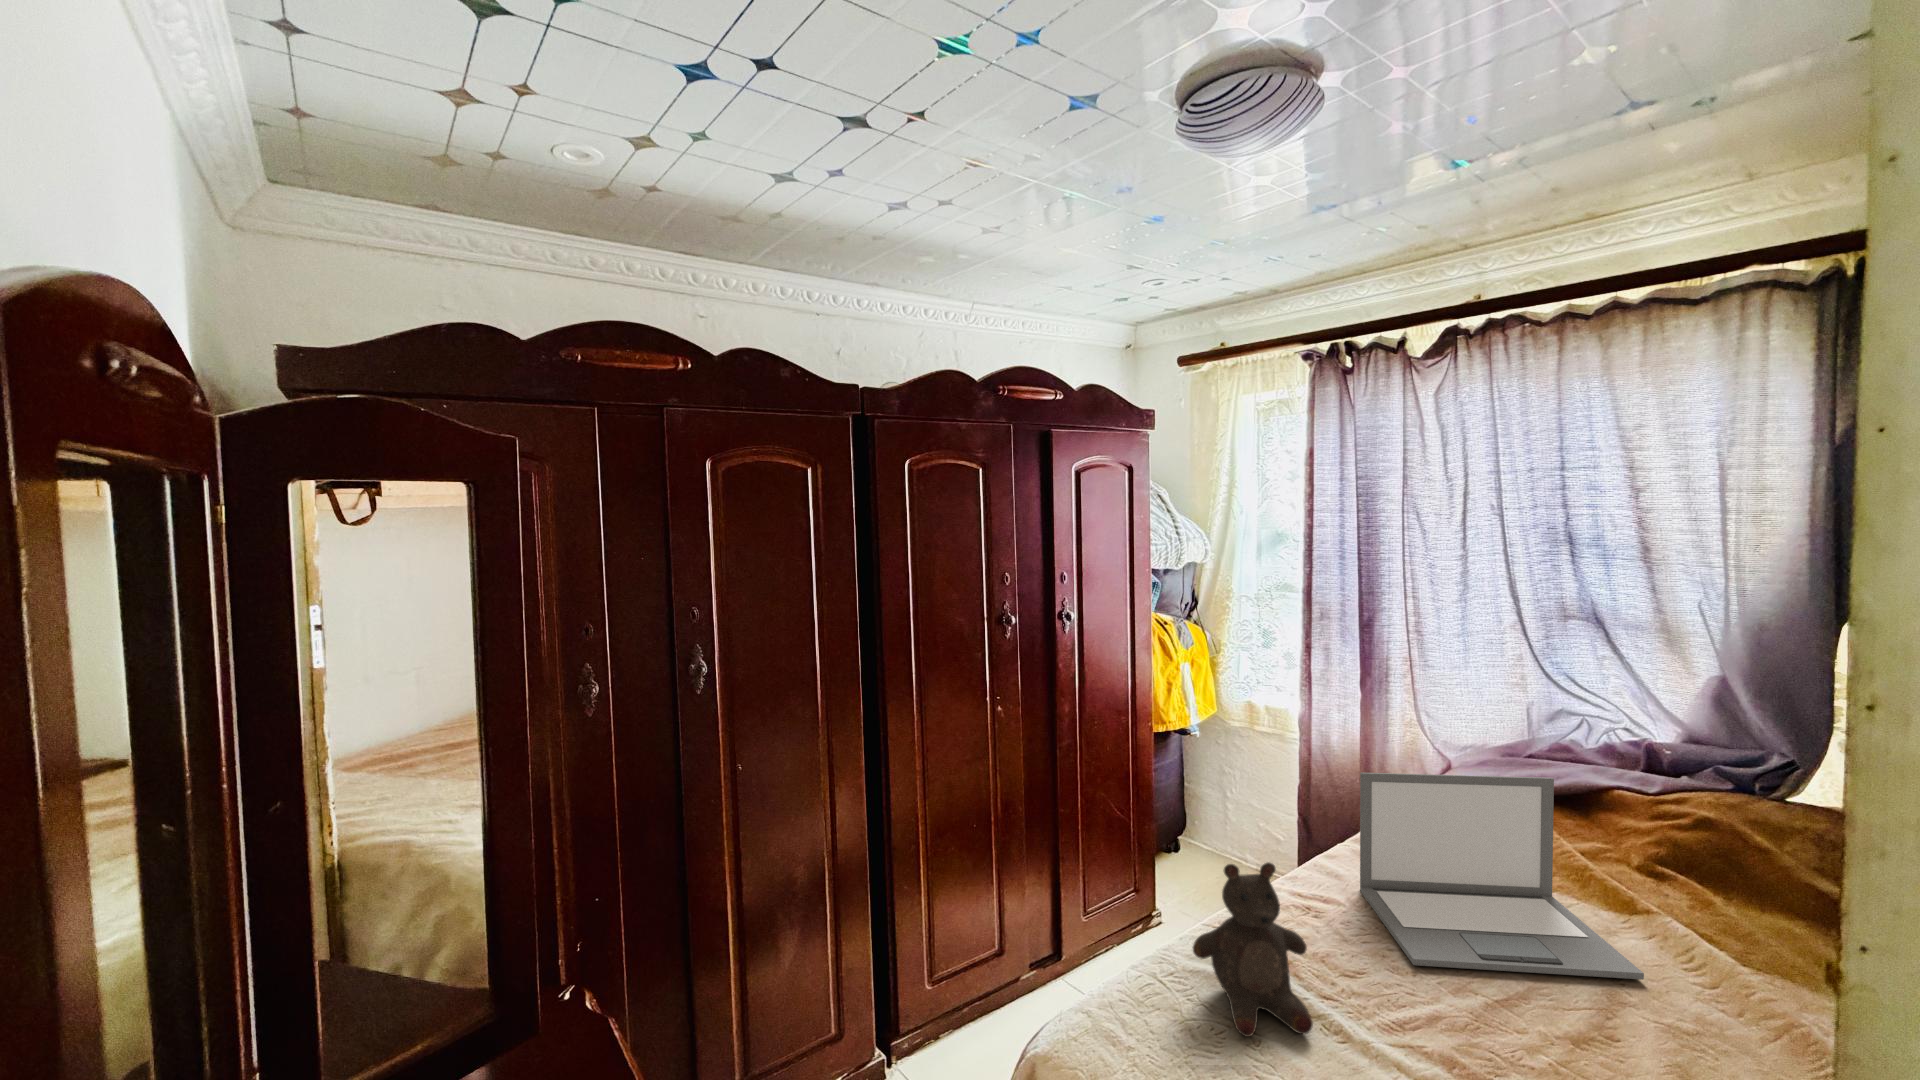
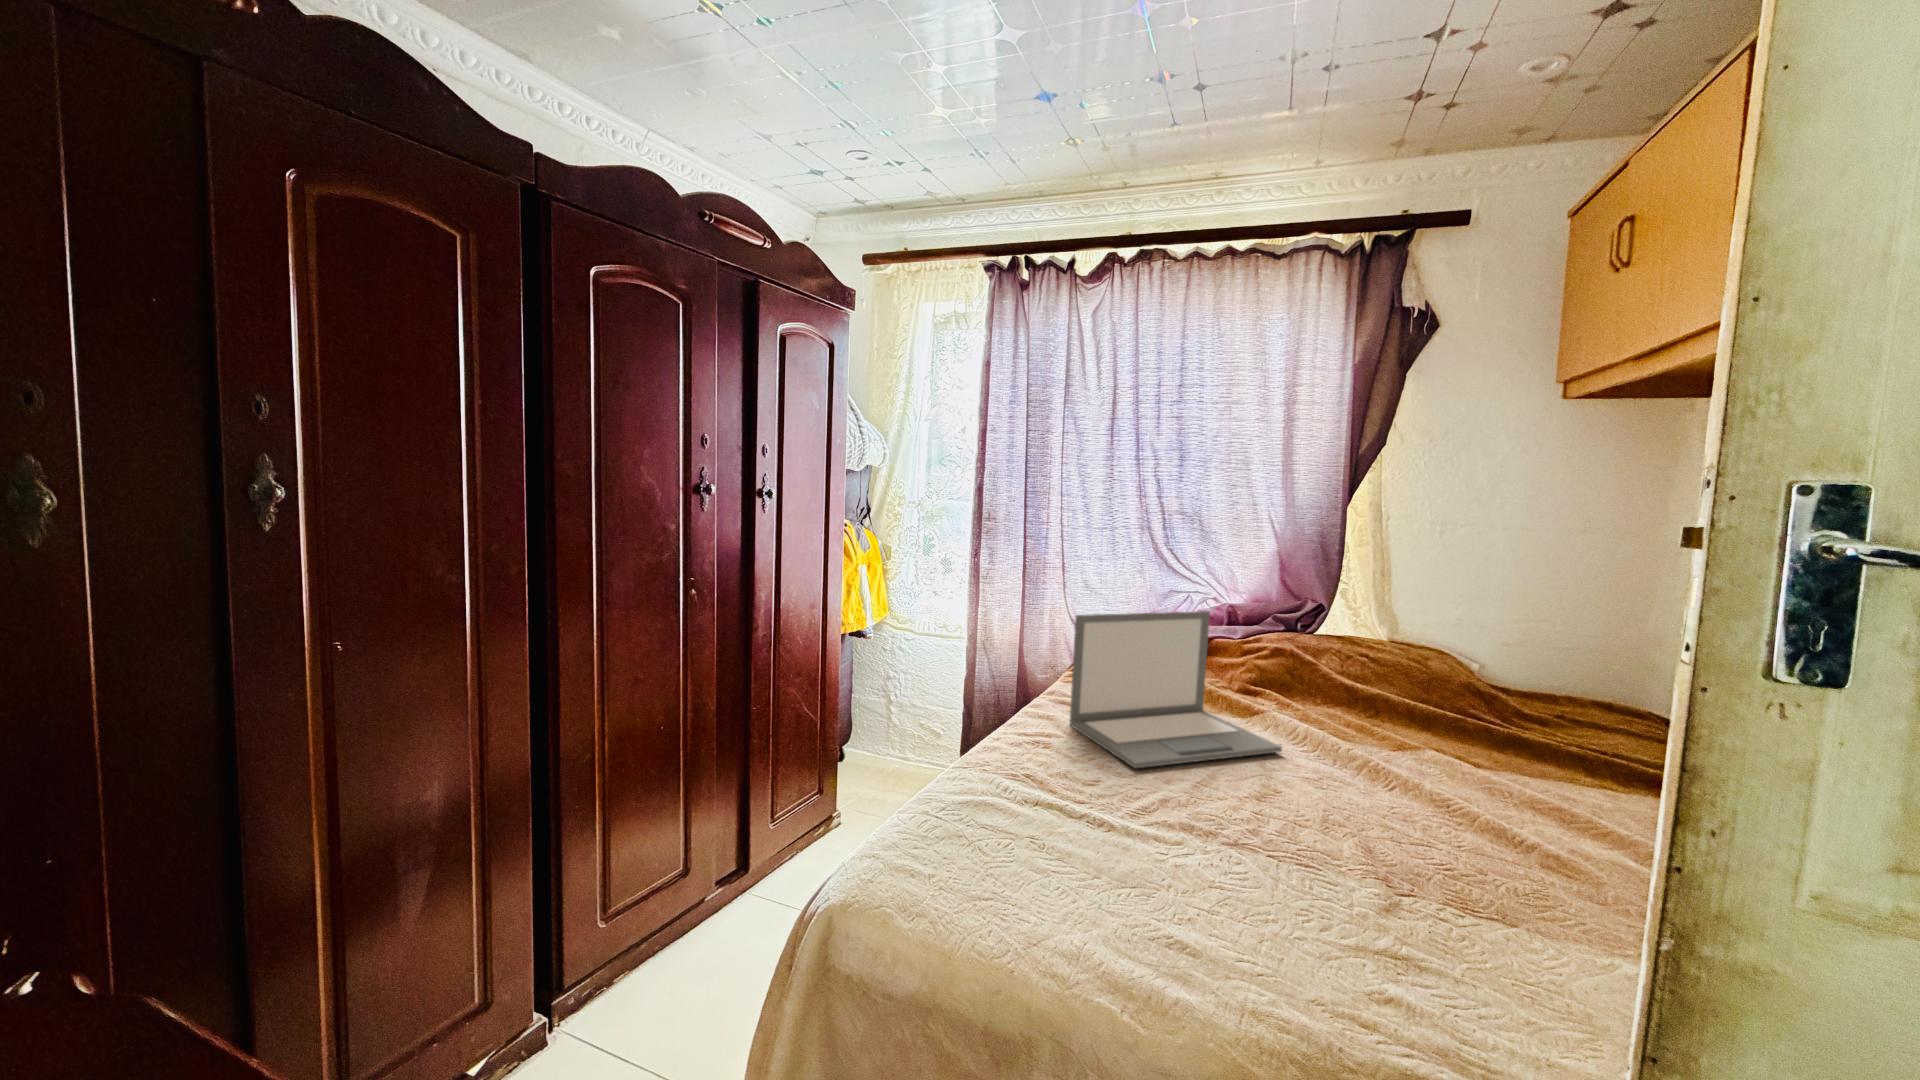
stuffed bear: present [1193,862,1313,1037] -> none [970,677,1086,845]

